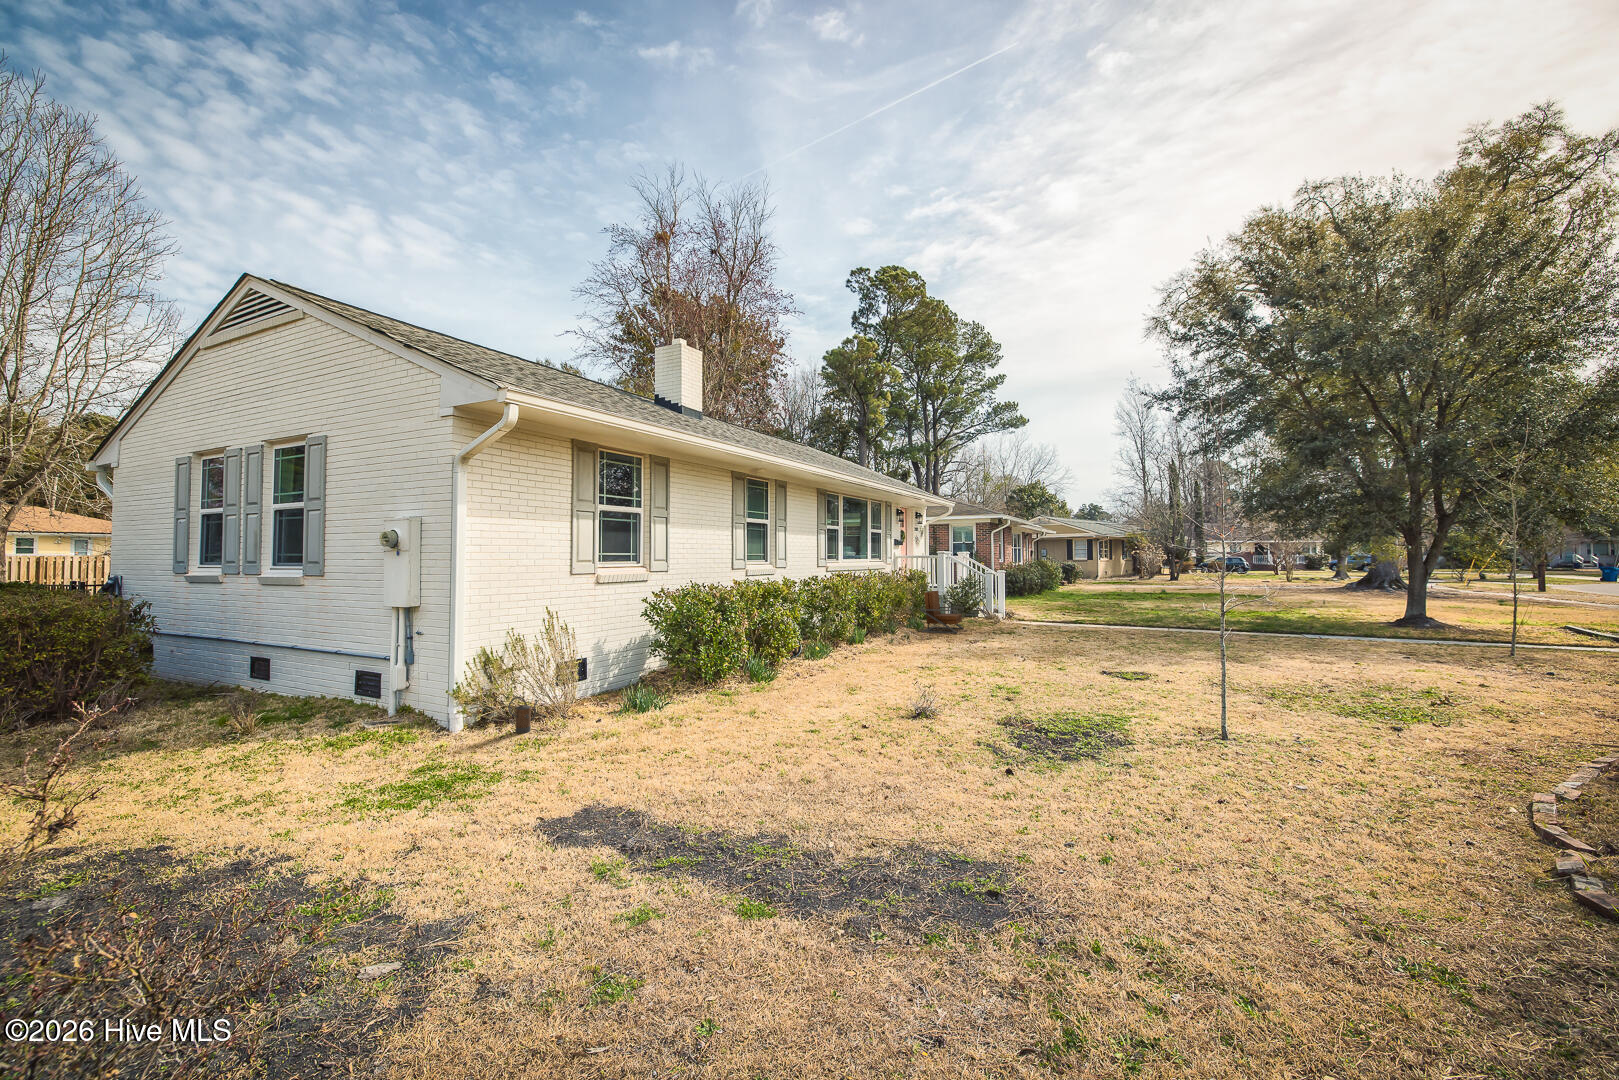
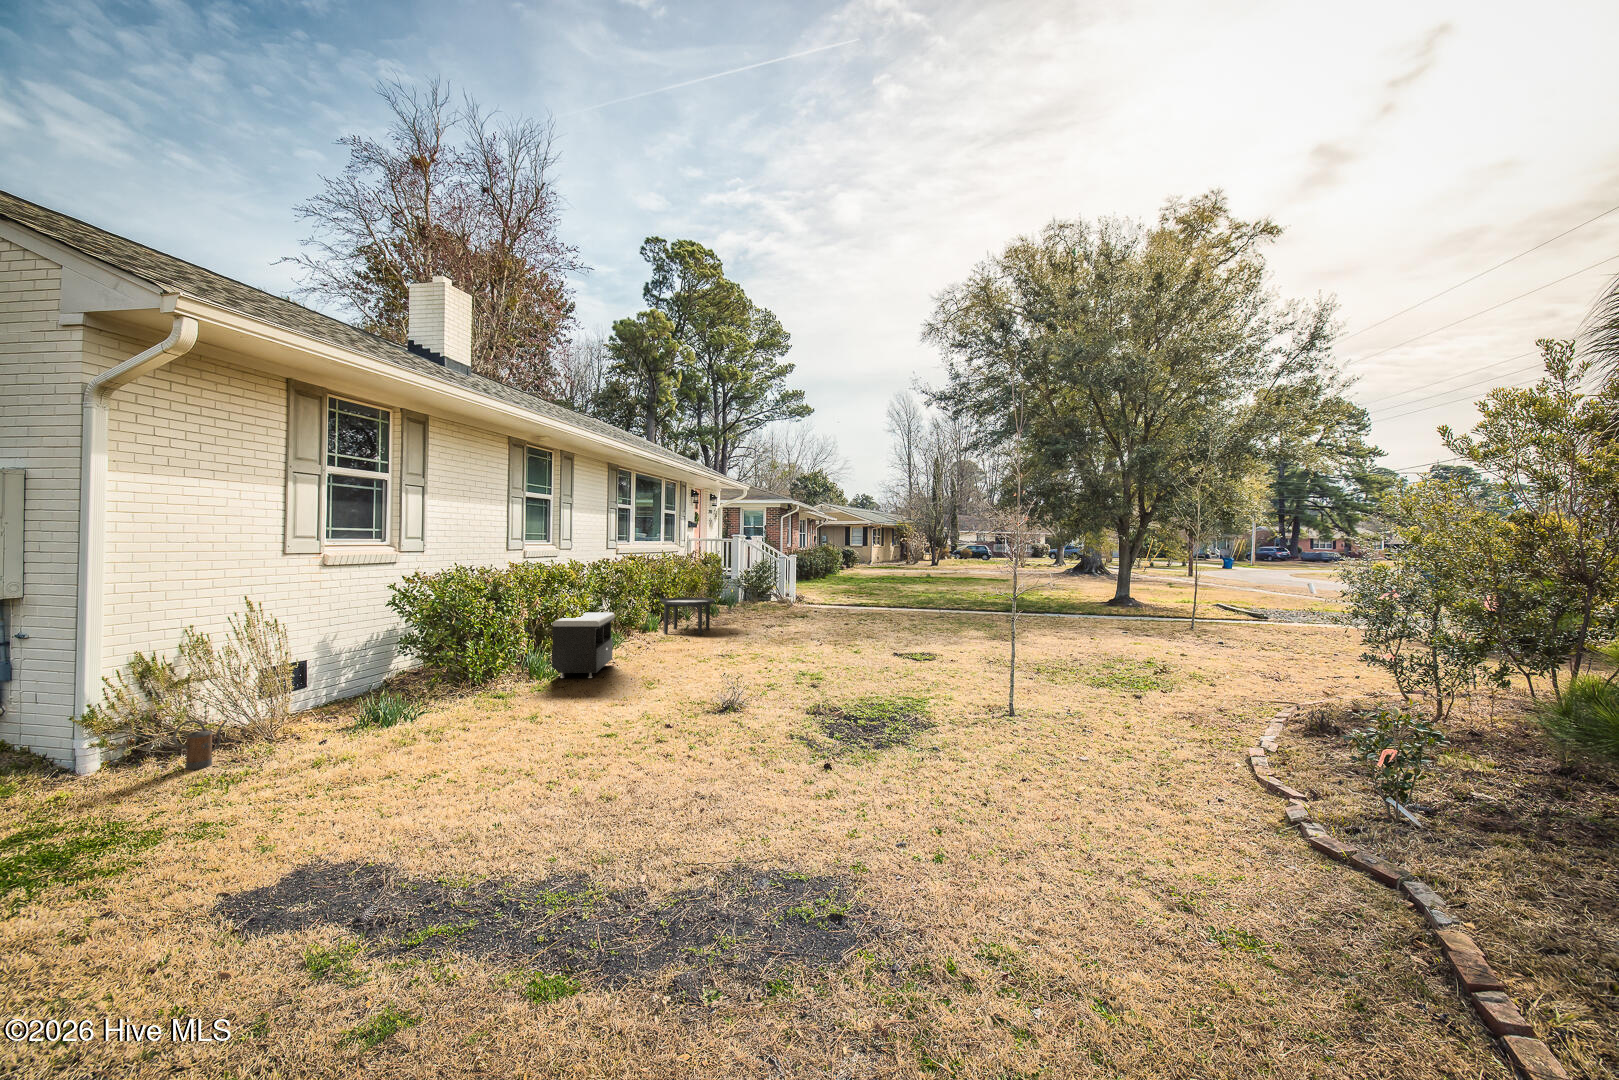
lounge chair: present [920,591,964,633] -> none [715,574,757,616]
round table: none [864,613,919,650] -> present [660,597,716,635]
storage bench: none [767,625,821,684] -> present [552,612,615,678]

